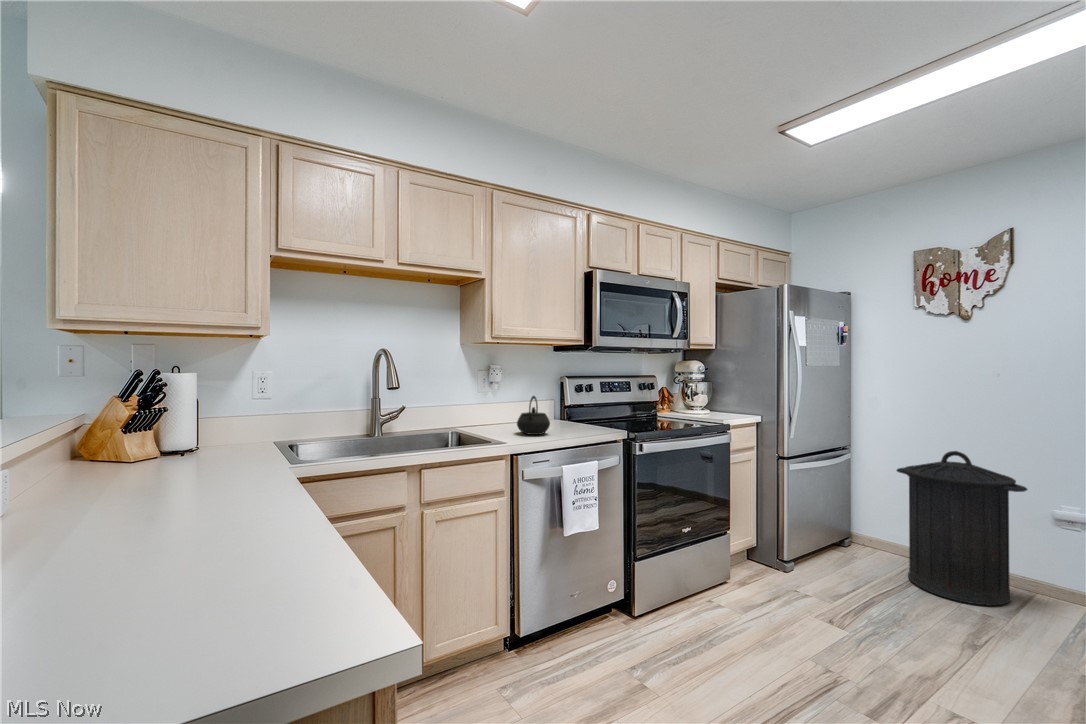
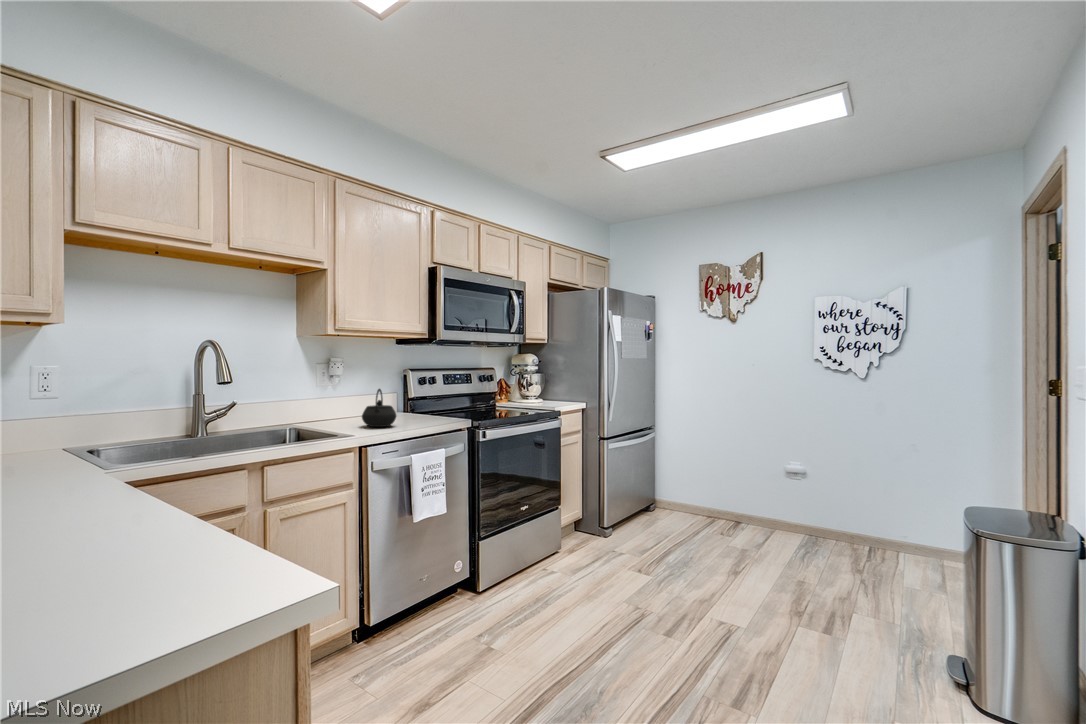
trash can: present [897,451,1027,605] -> none [687,426,771,544]

